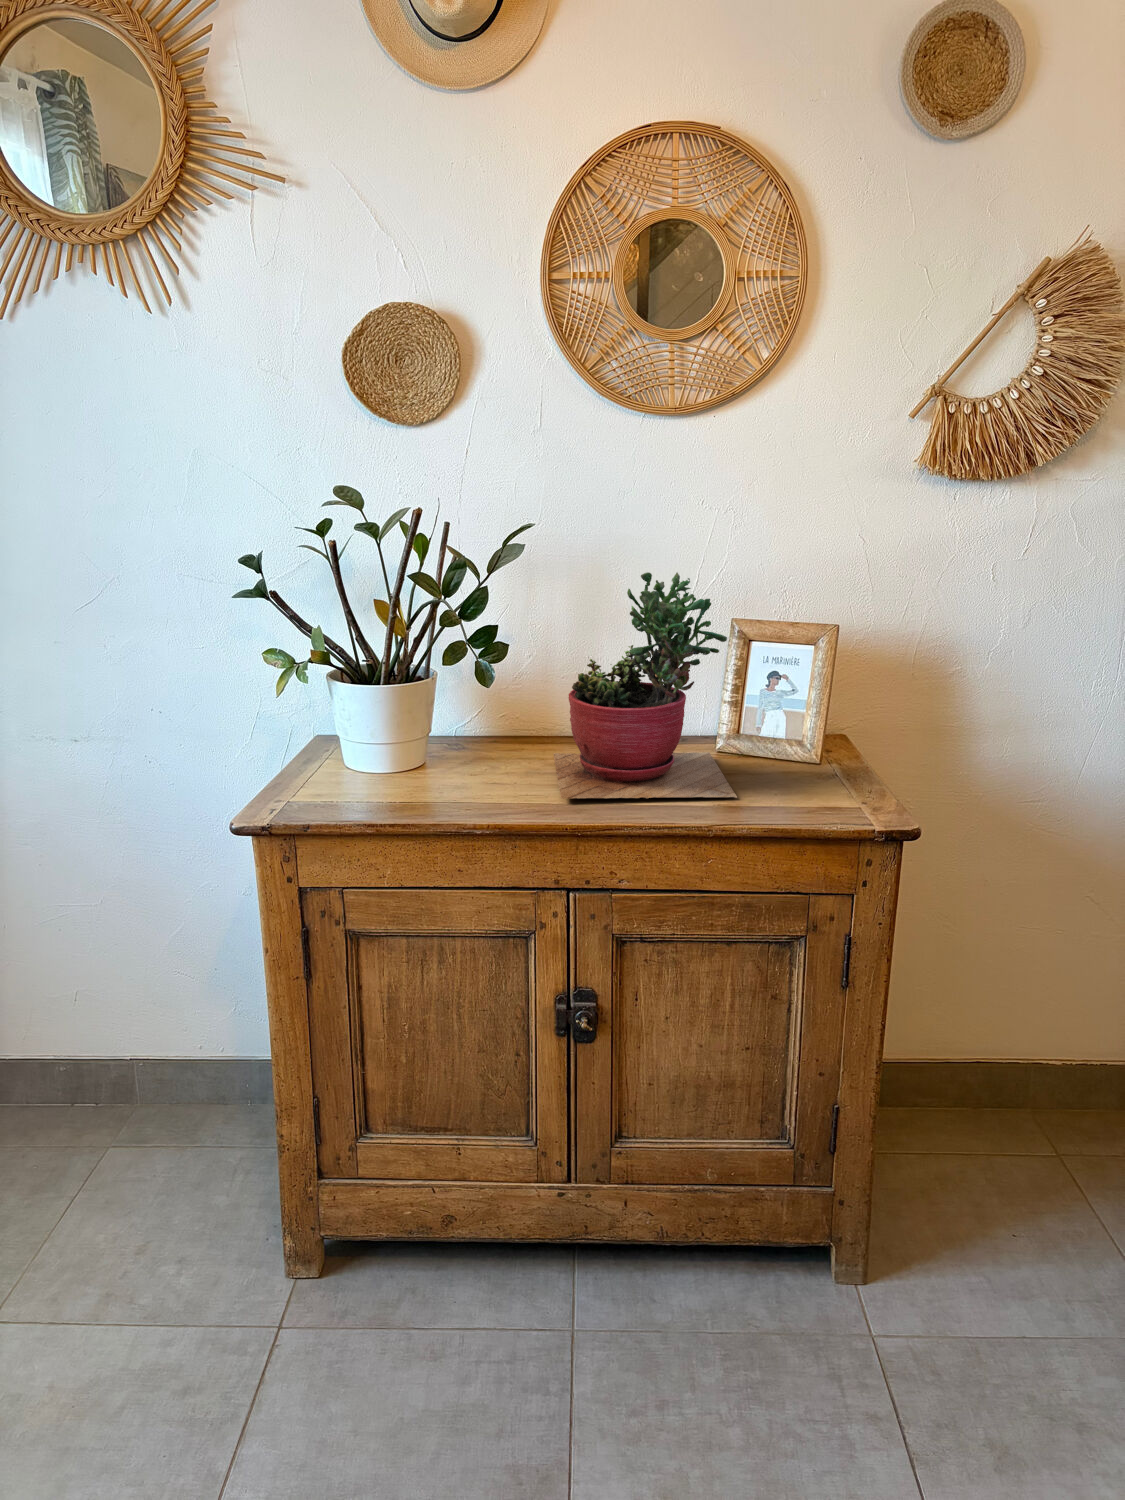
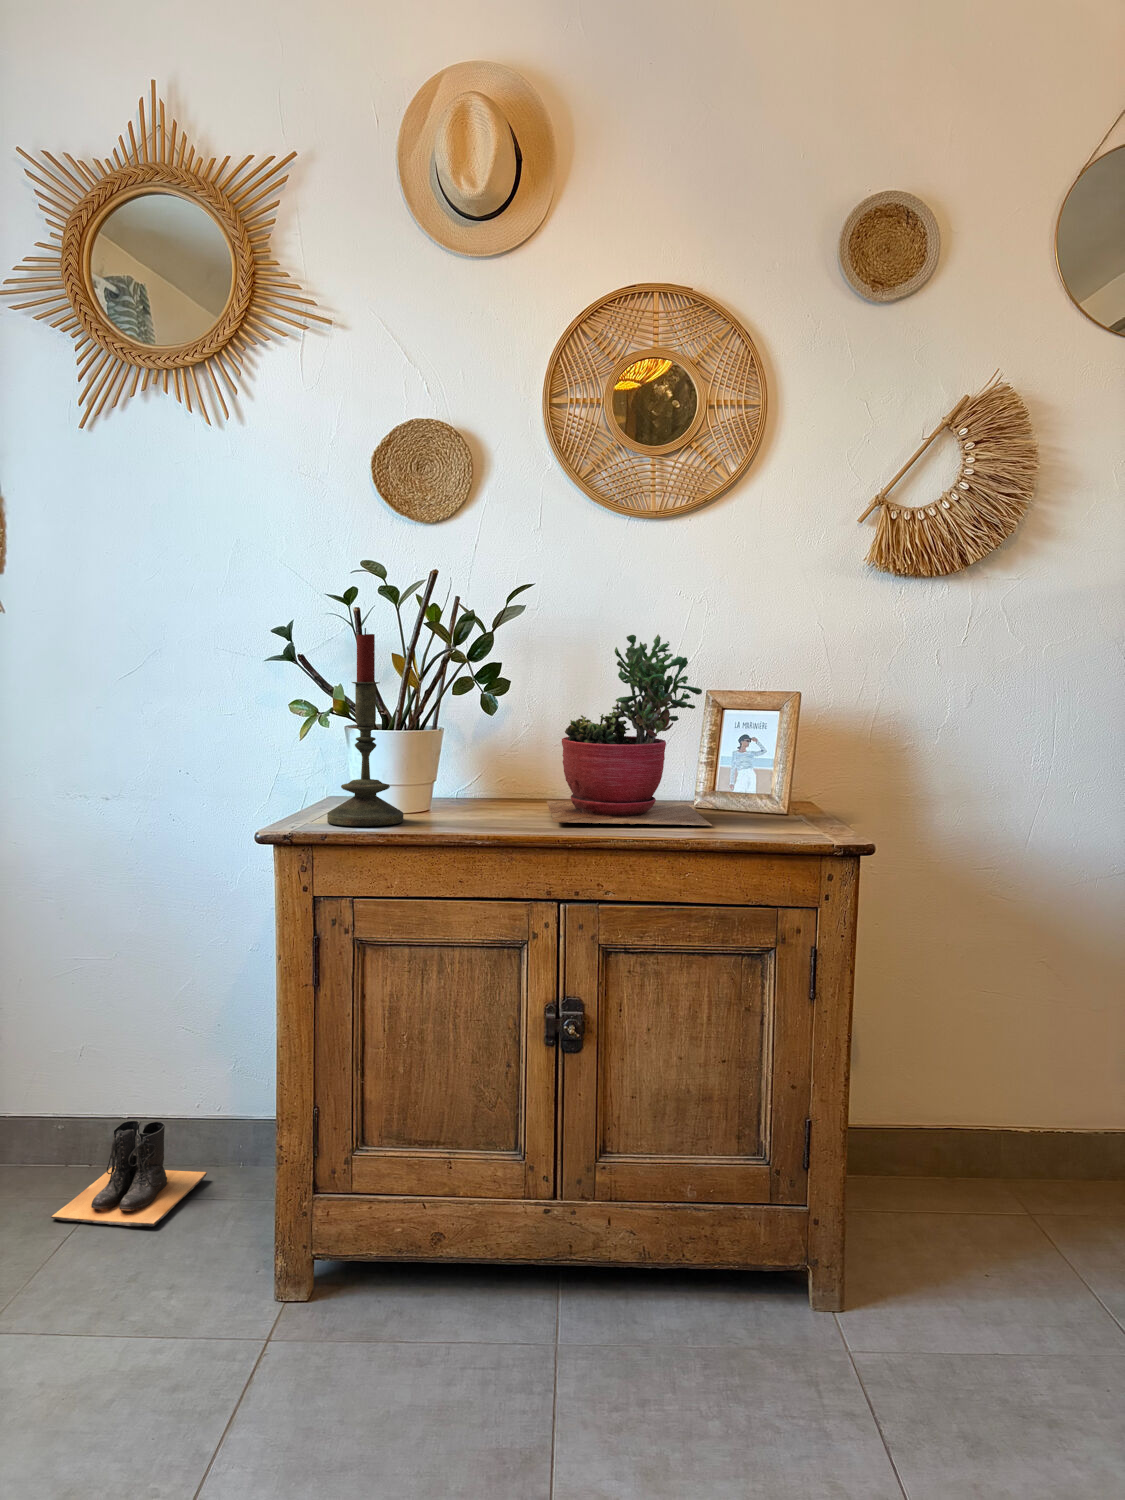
candle: none [310,582,395,809] -> present [327,628,403,826]
boots: none [56,1074,214,1189] -> present [51,1120,207,1227]

